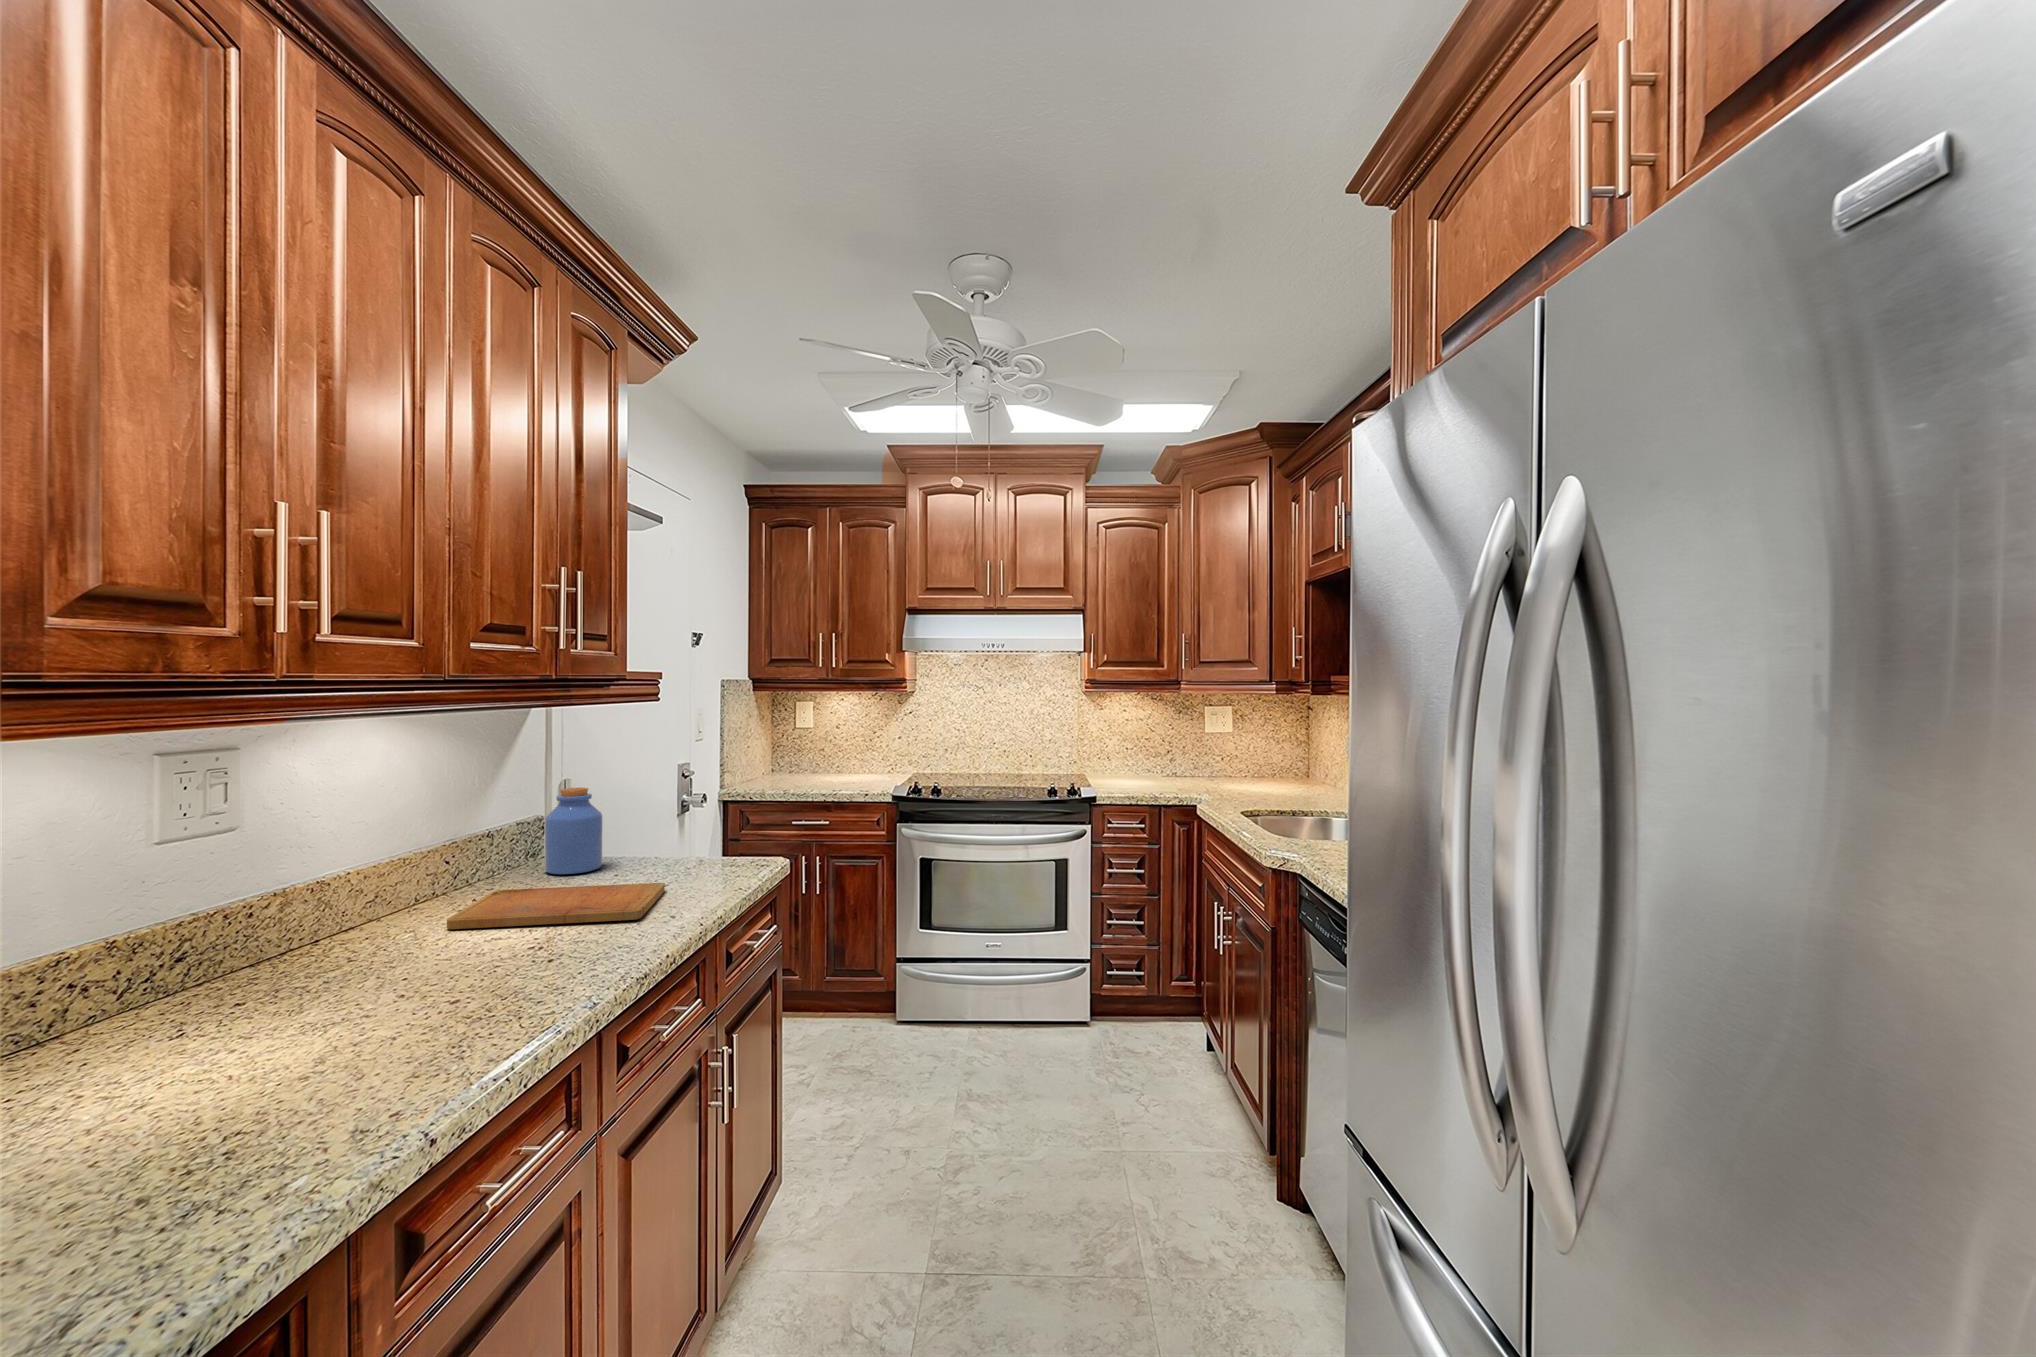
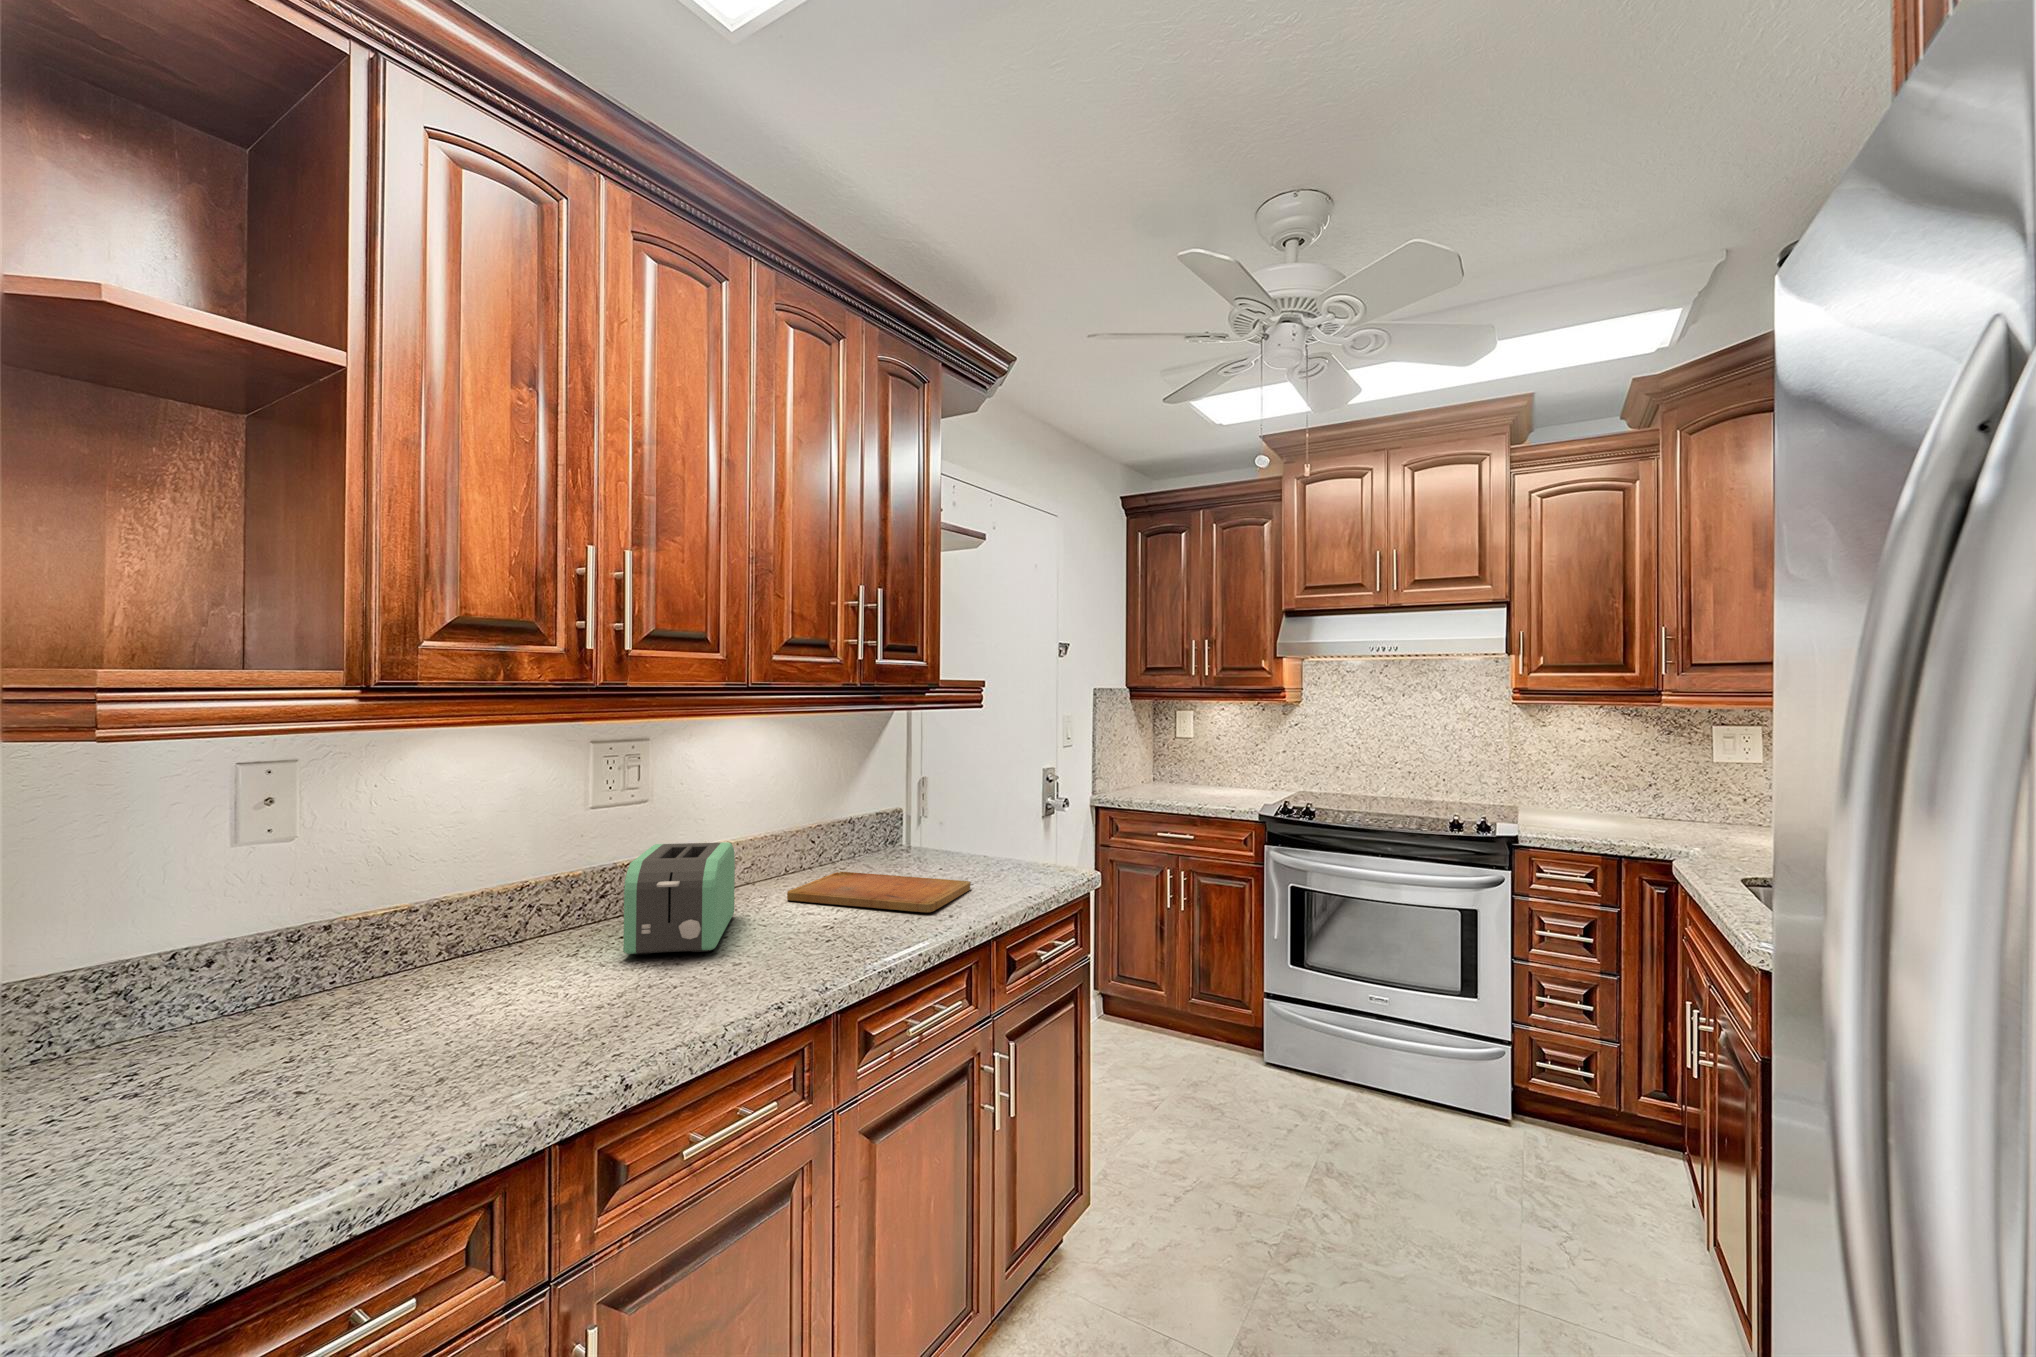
jar: present [545,788,602,874] -> none [887,785,935,864]
toaster: none [258,870,397,1023] -> present [623,842,735,955]

